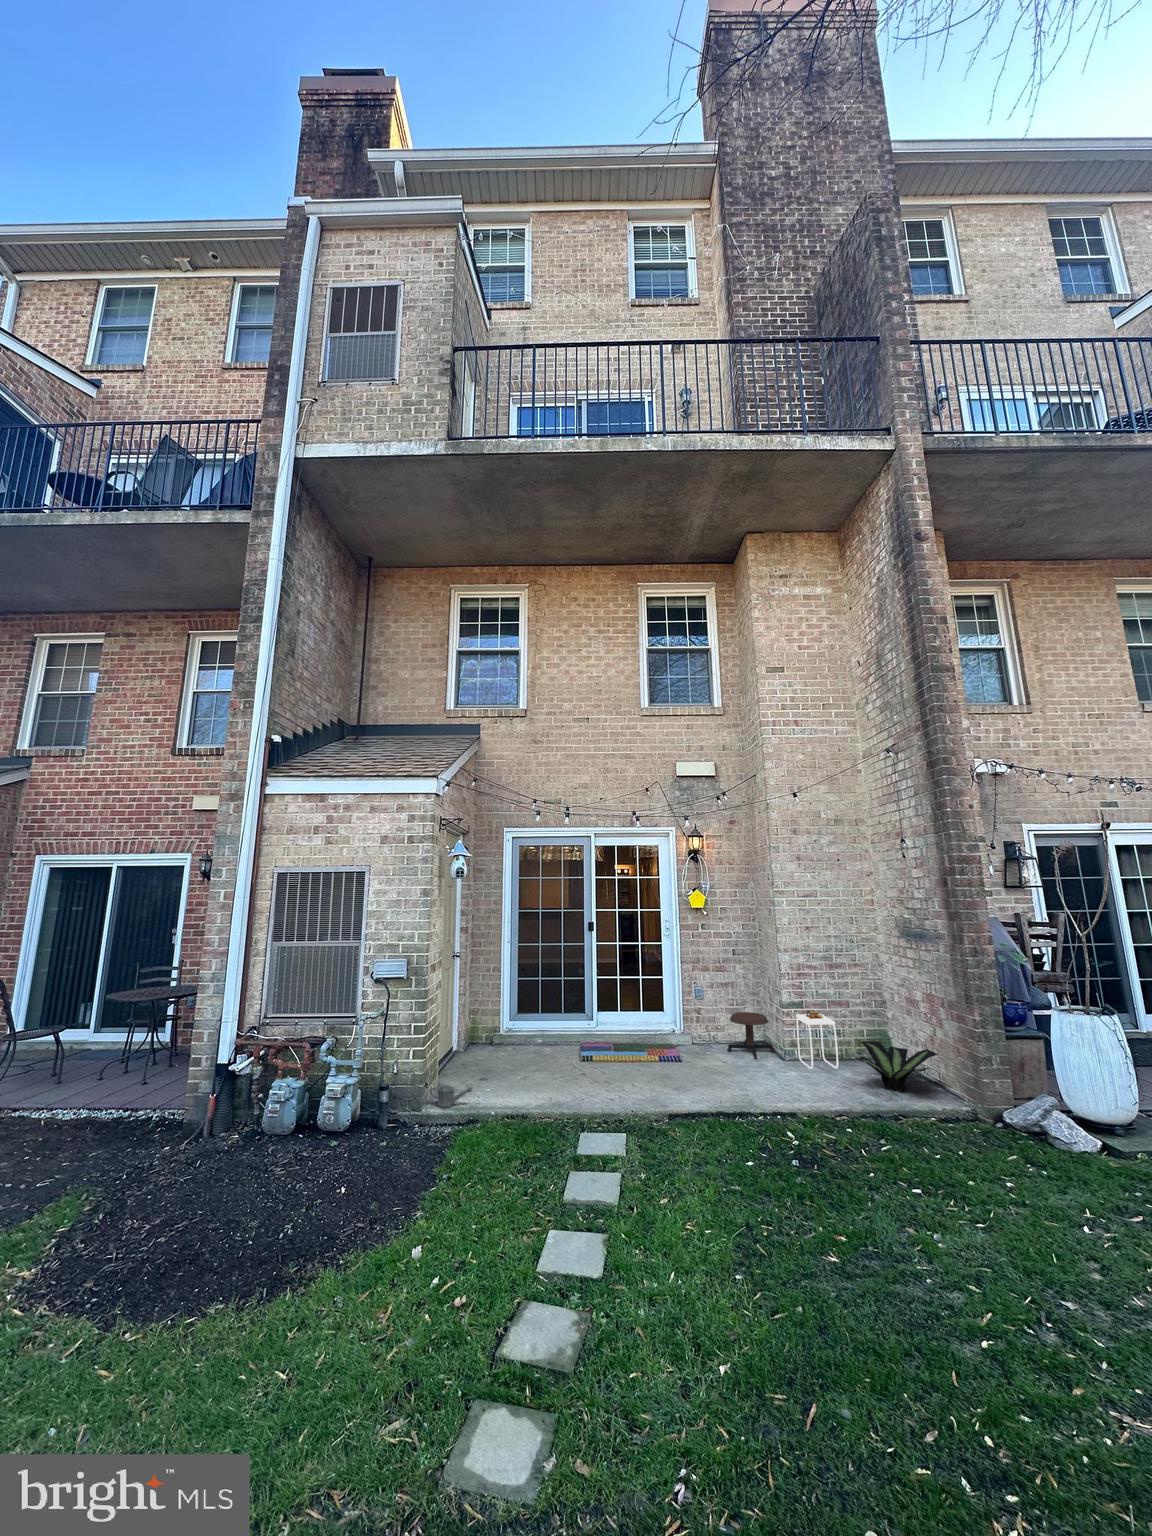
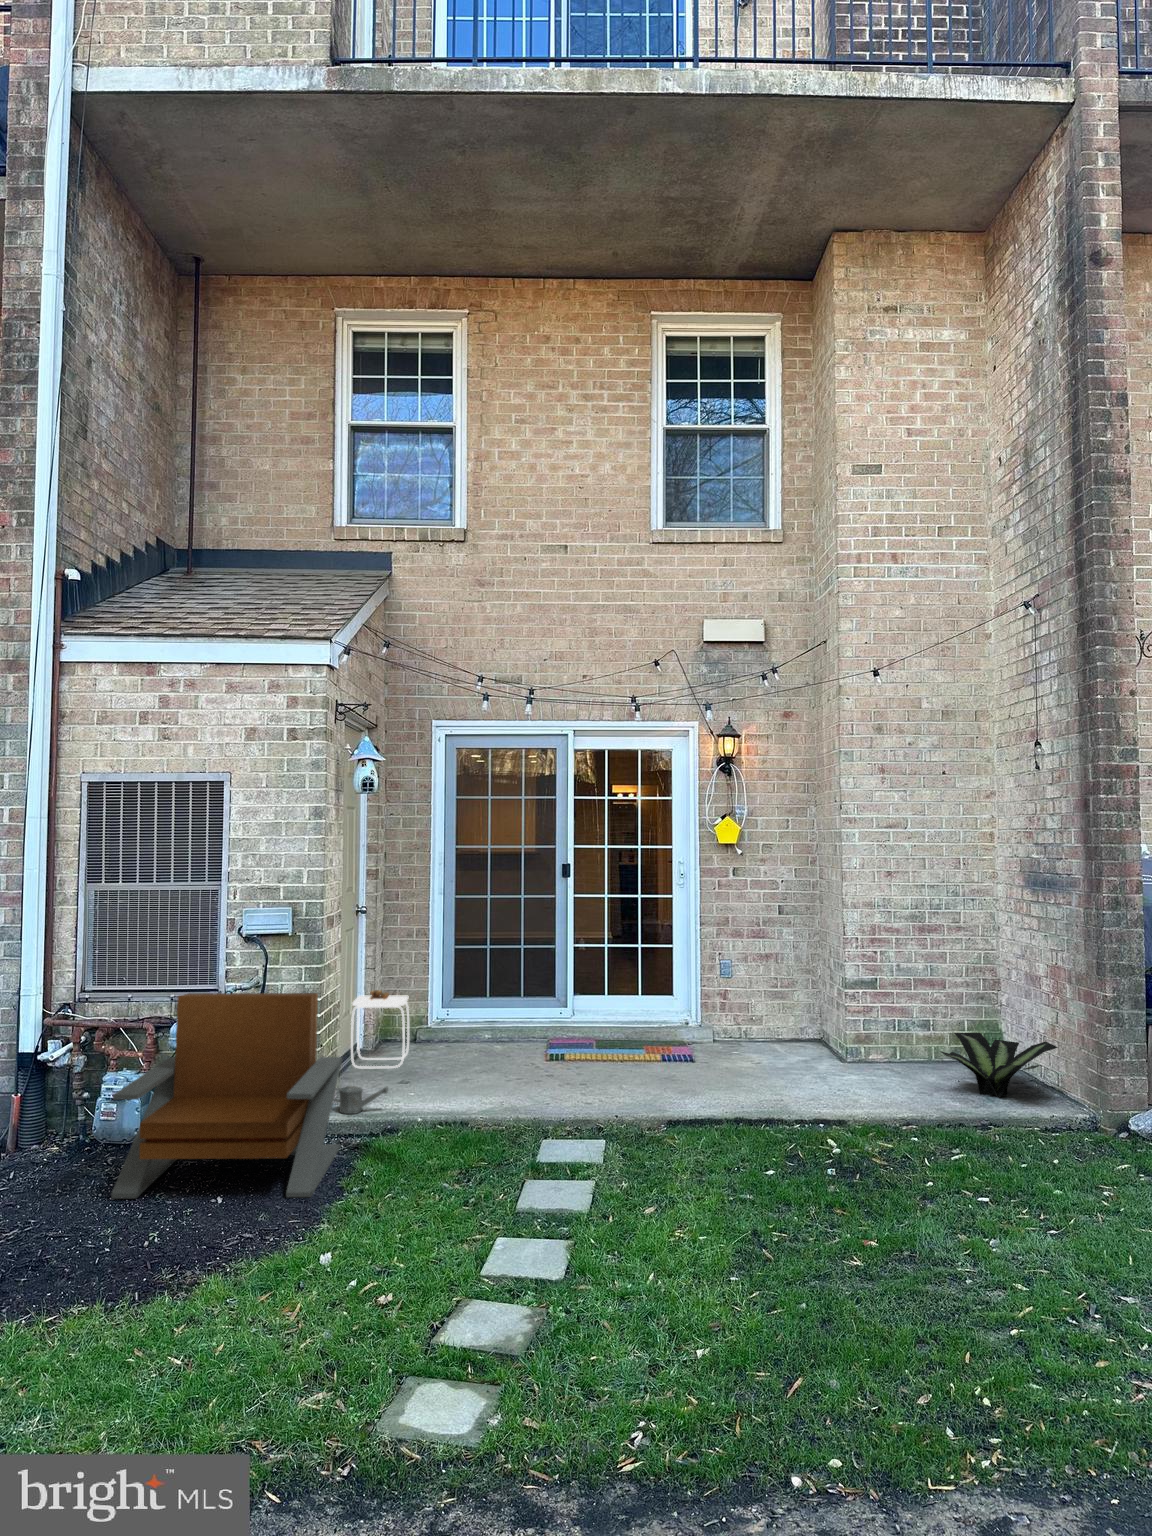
side table: present [796,1011,838,1069] -> present [351,990,409,1068]
stool: present [727,1012,775,1058] -> none [764,996,834,1059]
lounge chair: none [264,1021,439,1187] -> present [111,993,342,1199]

